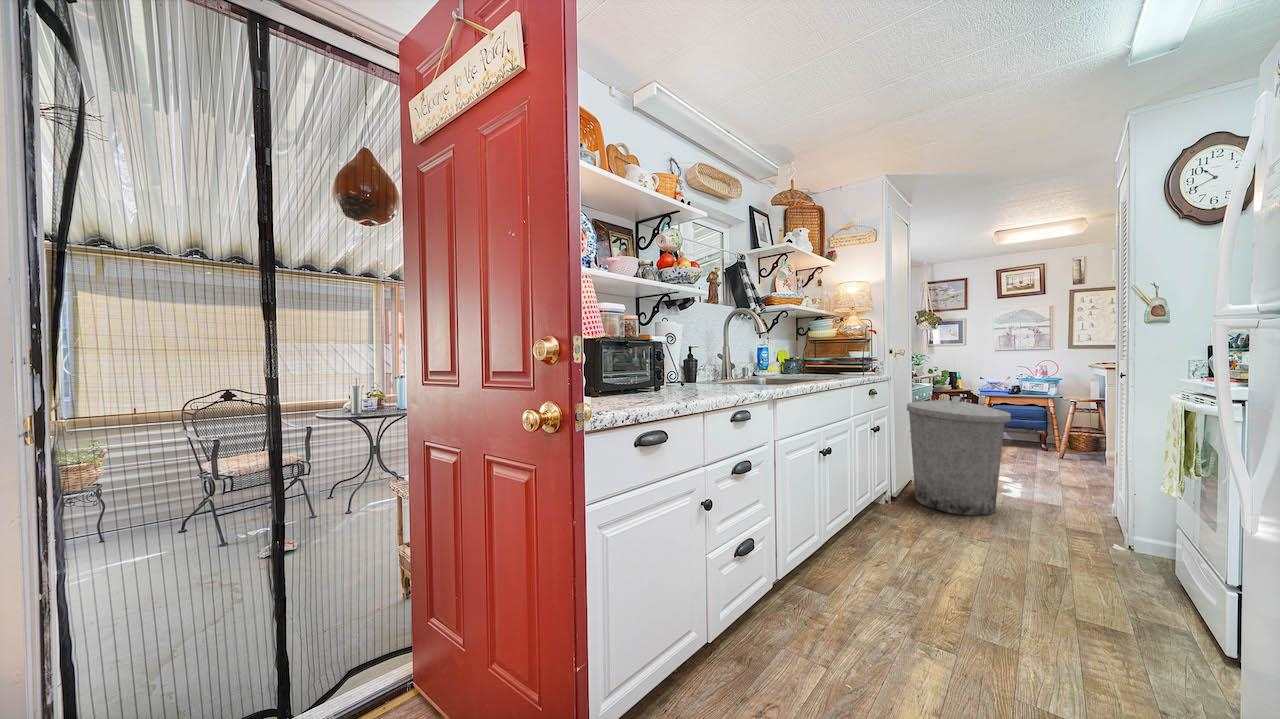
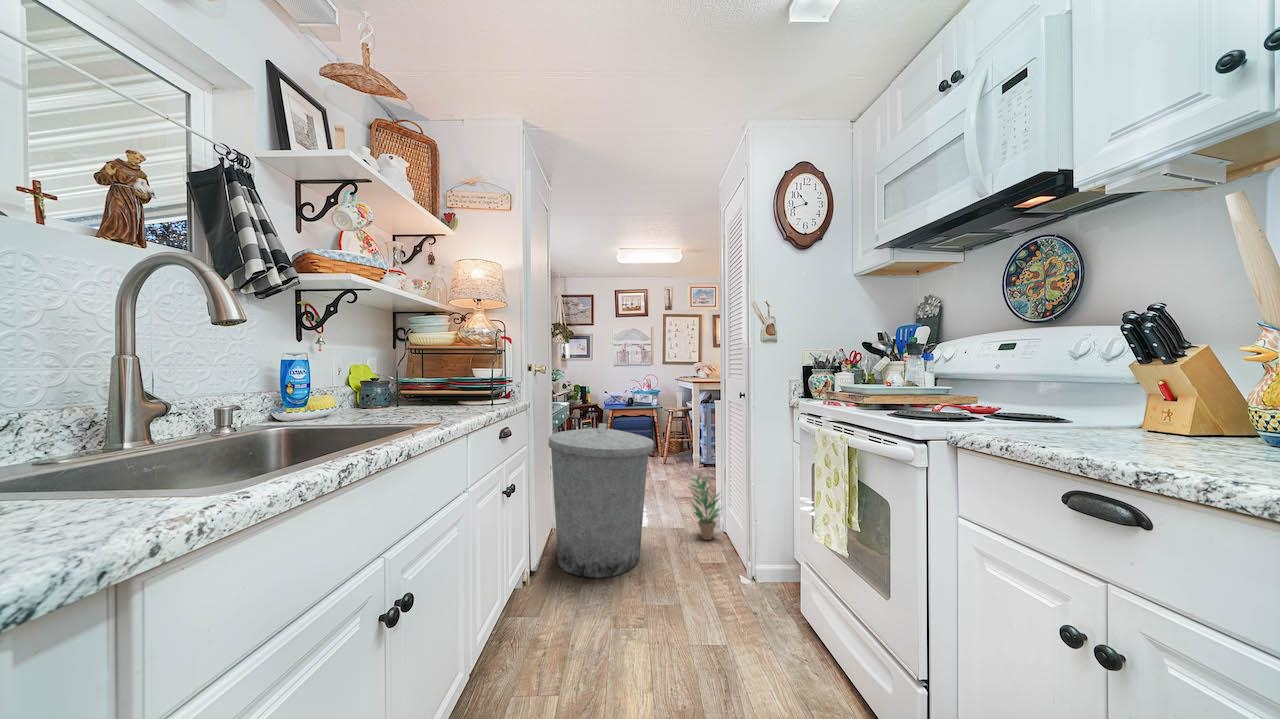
potted plant: none [1061,452,1107,518] -> present [691,475,721,540]

